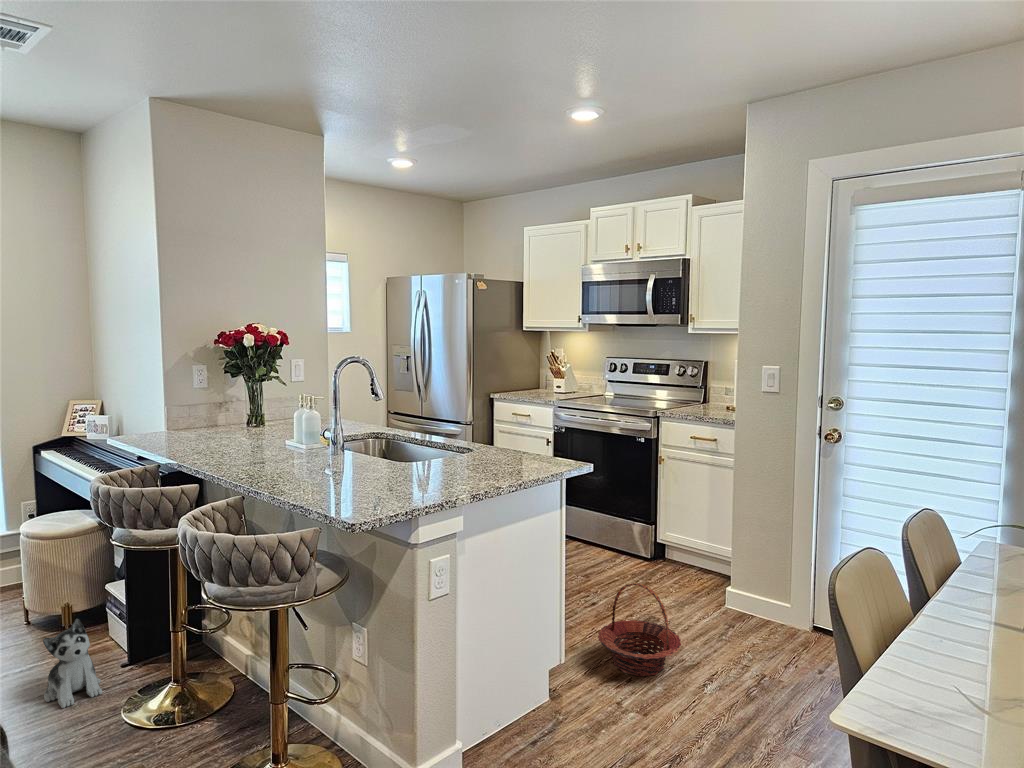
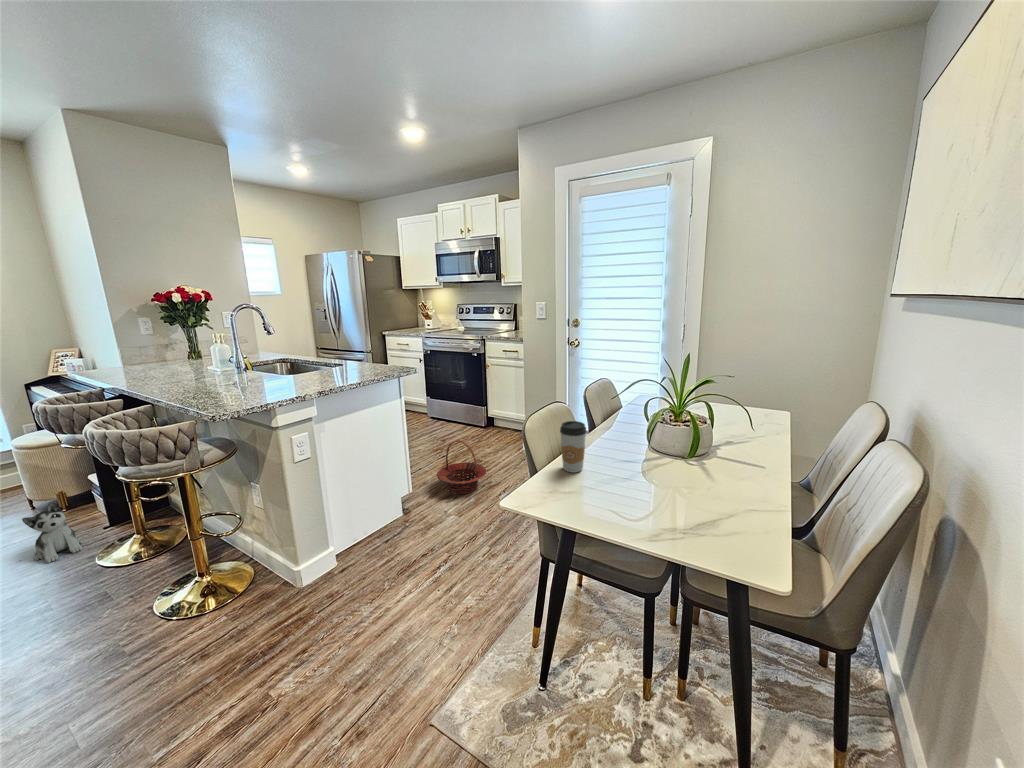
coffee cup: none [934,589,988,682] -> present [560,421,586,473]

